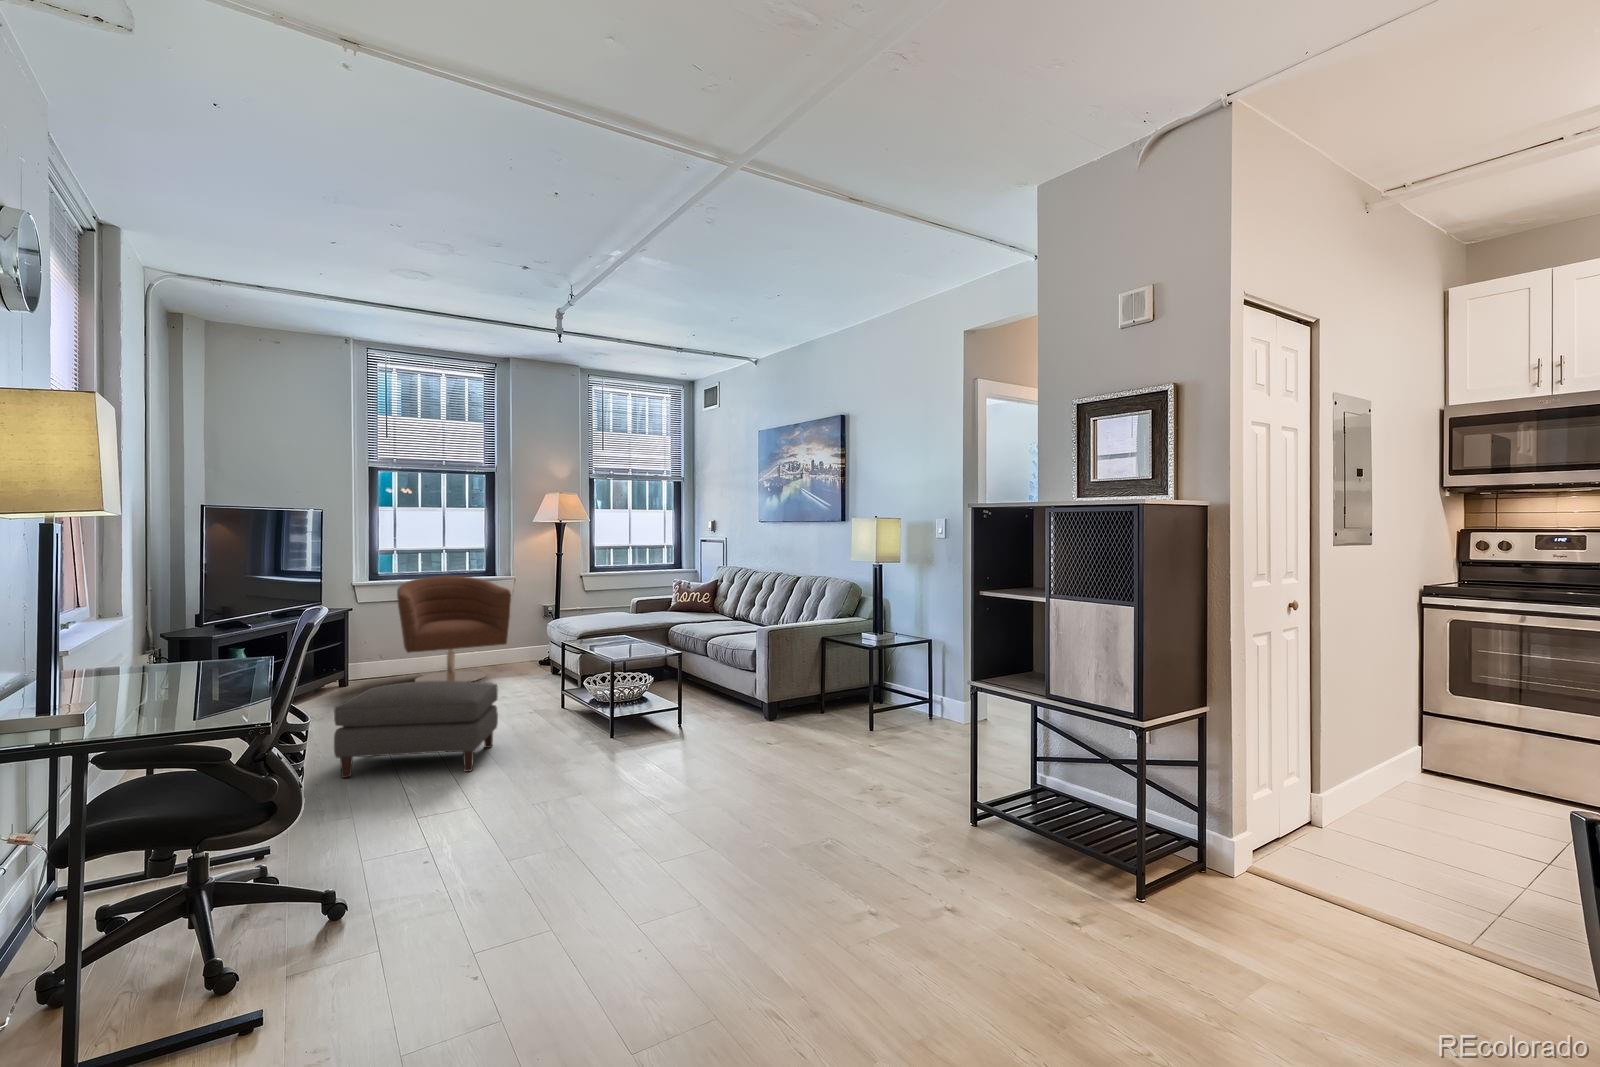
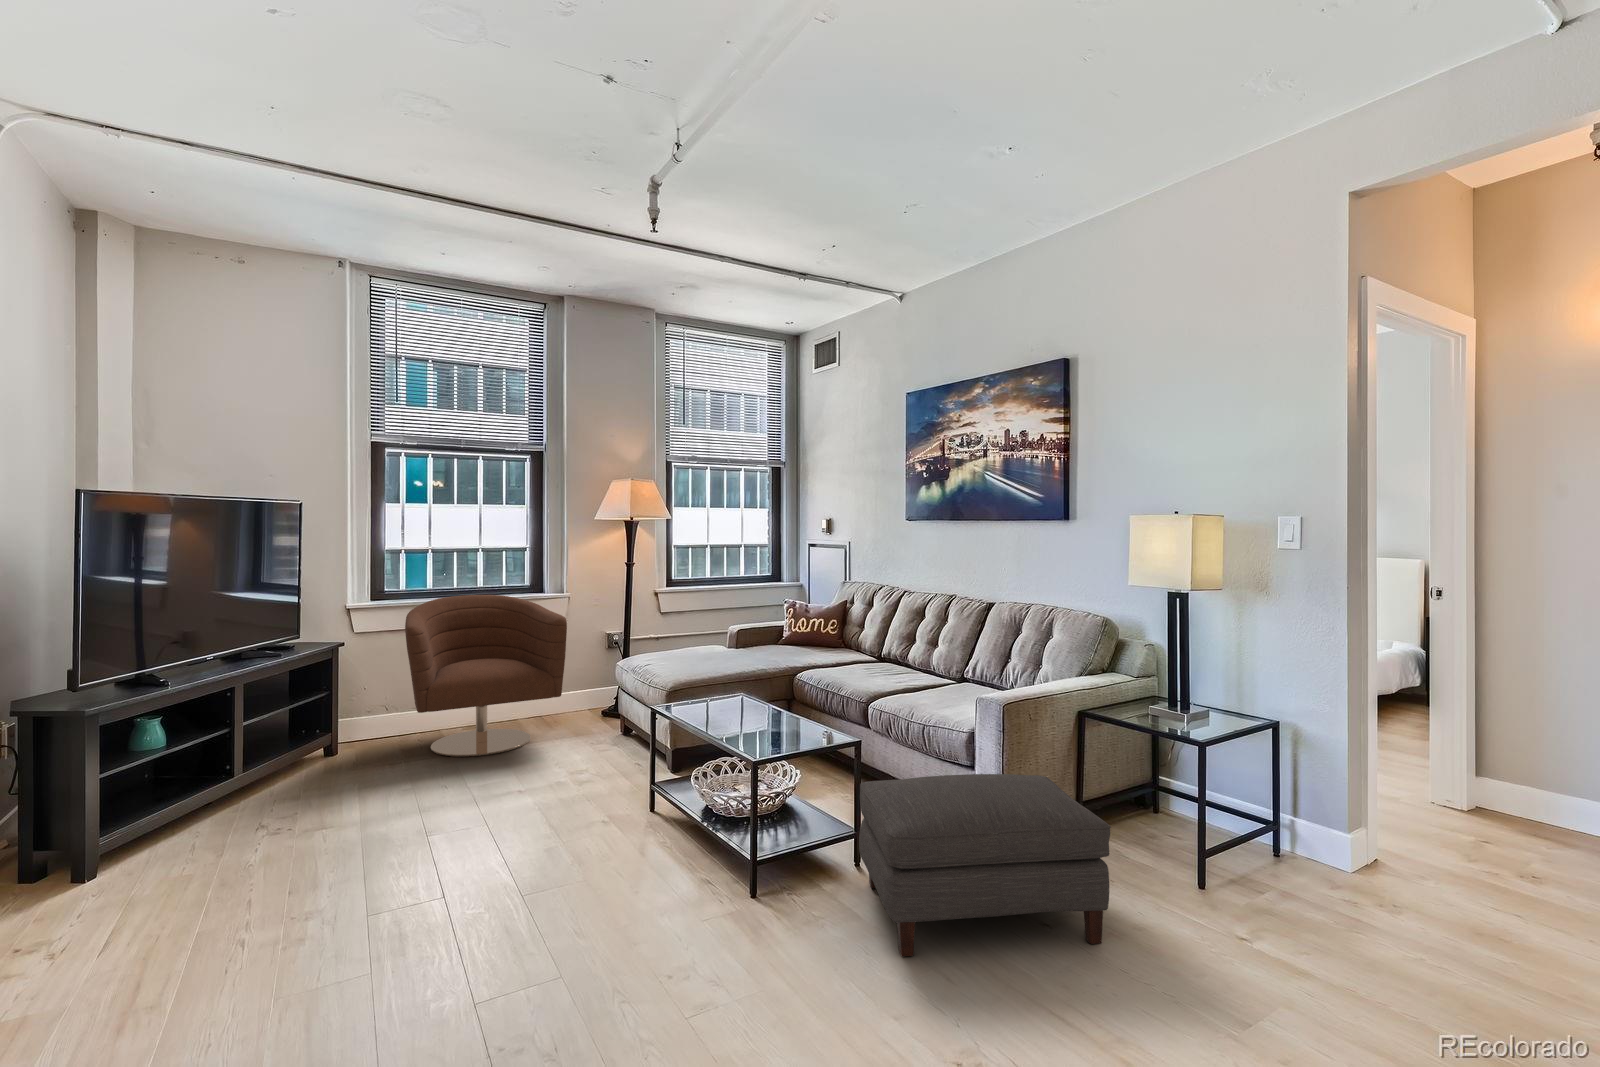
ottoman: present [334,681,498,778] -> present [859,774,1111,956]

